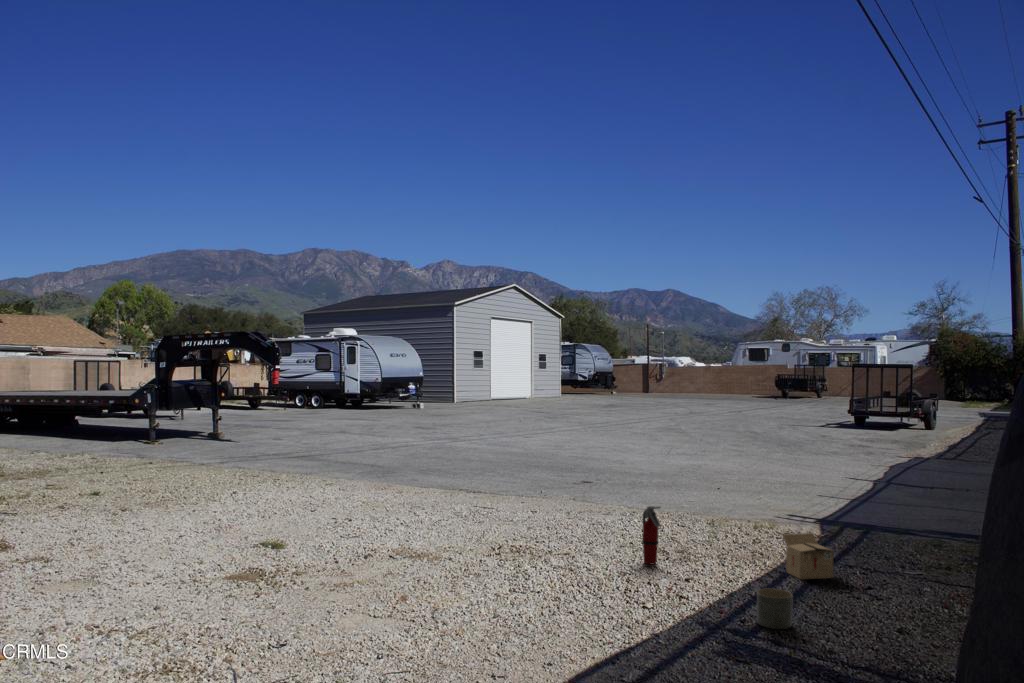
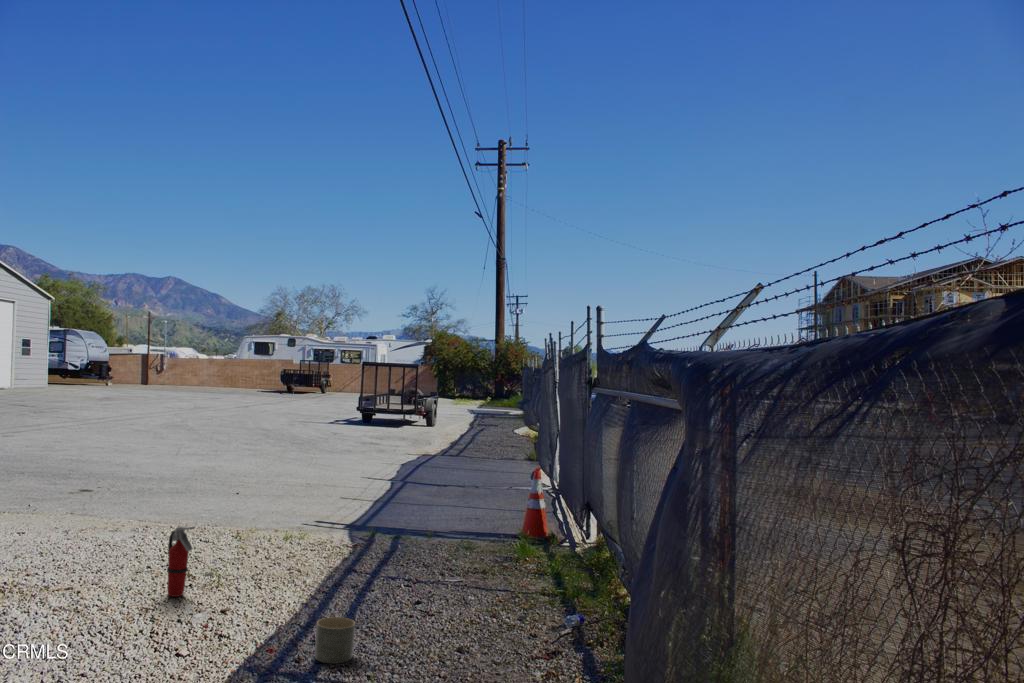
cardboard box: present [782,533,834,579] -> none [330,546,391,598]

